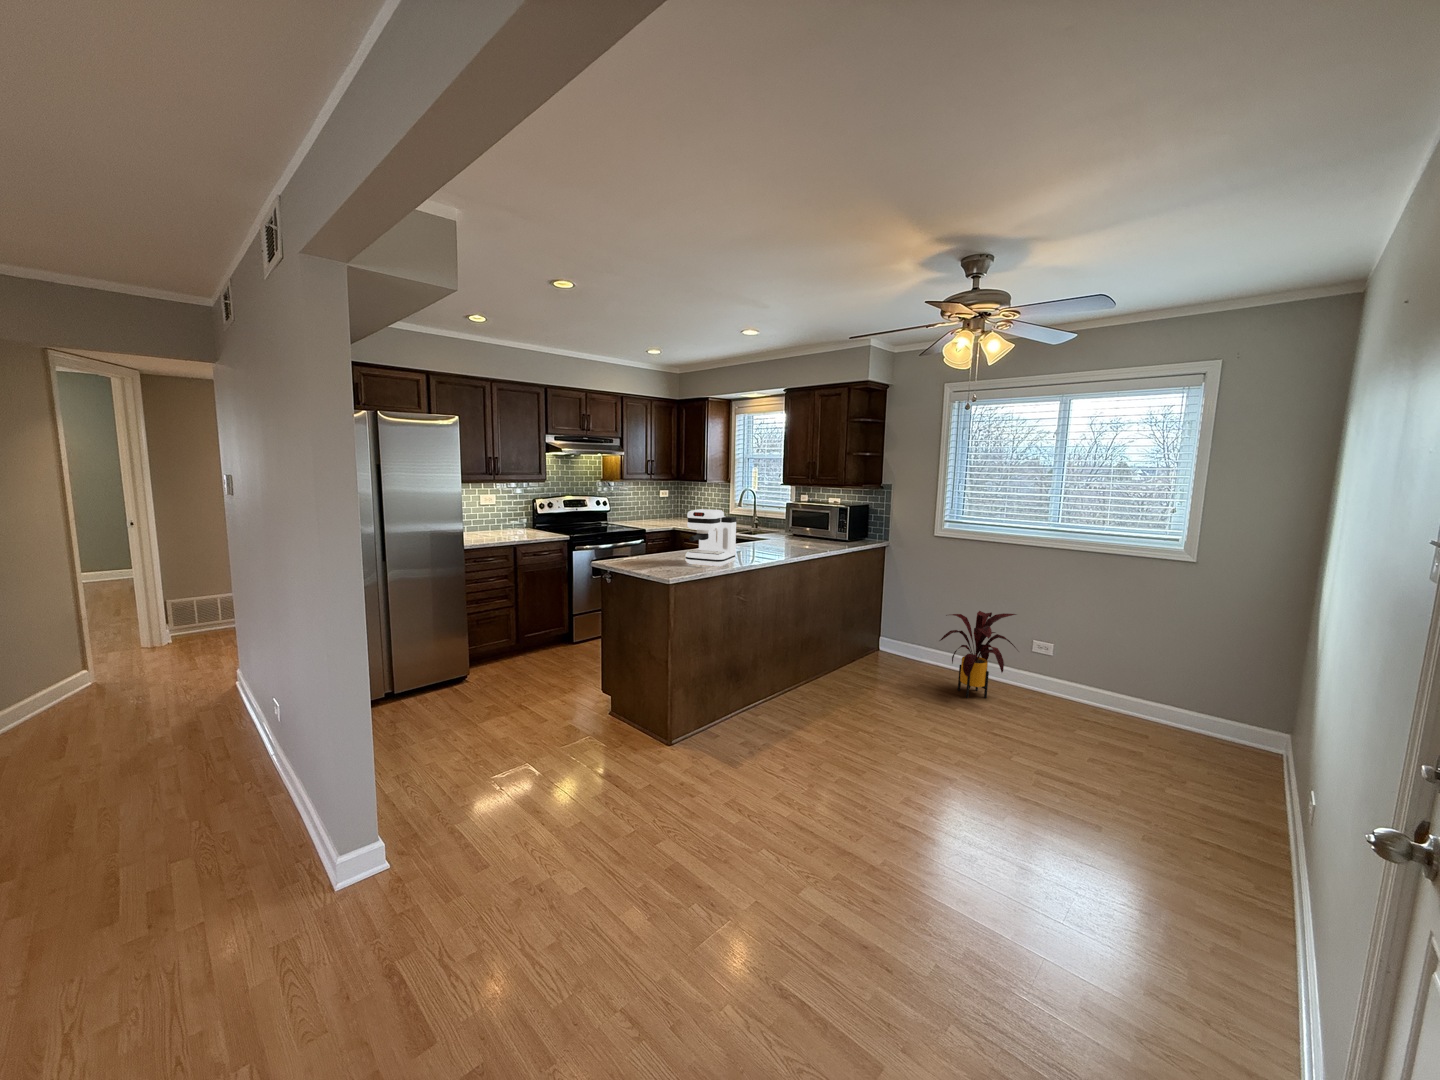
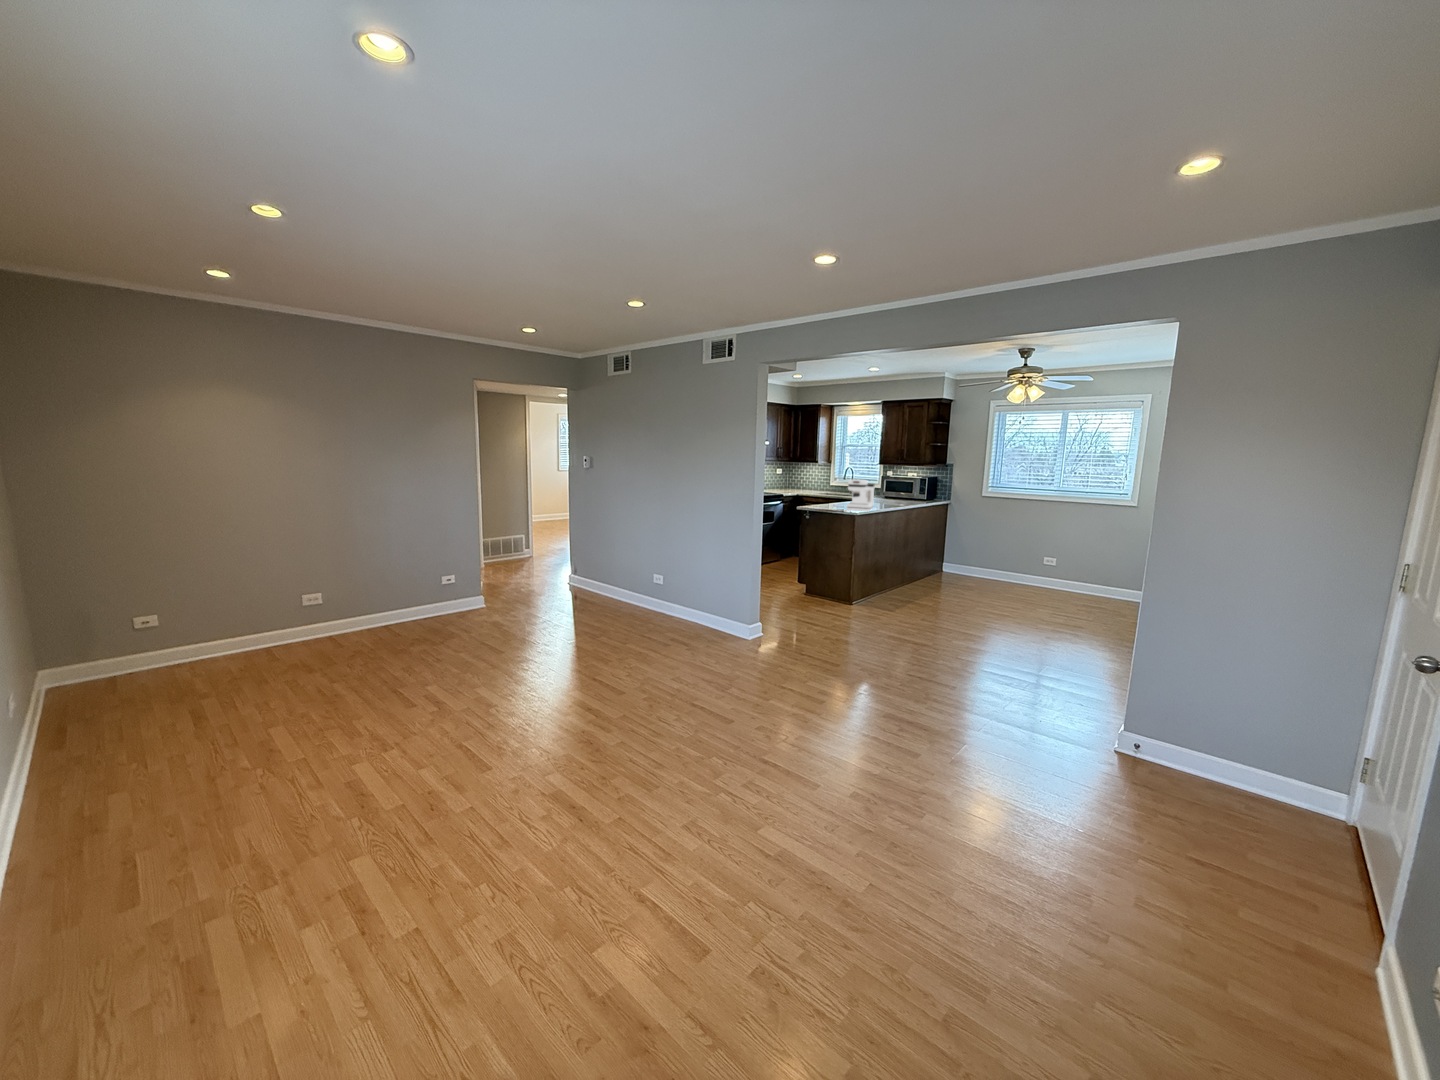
house plant: present [940,611,1016,698] -> none [987,541,1037,591]

